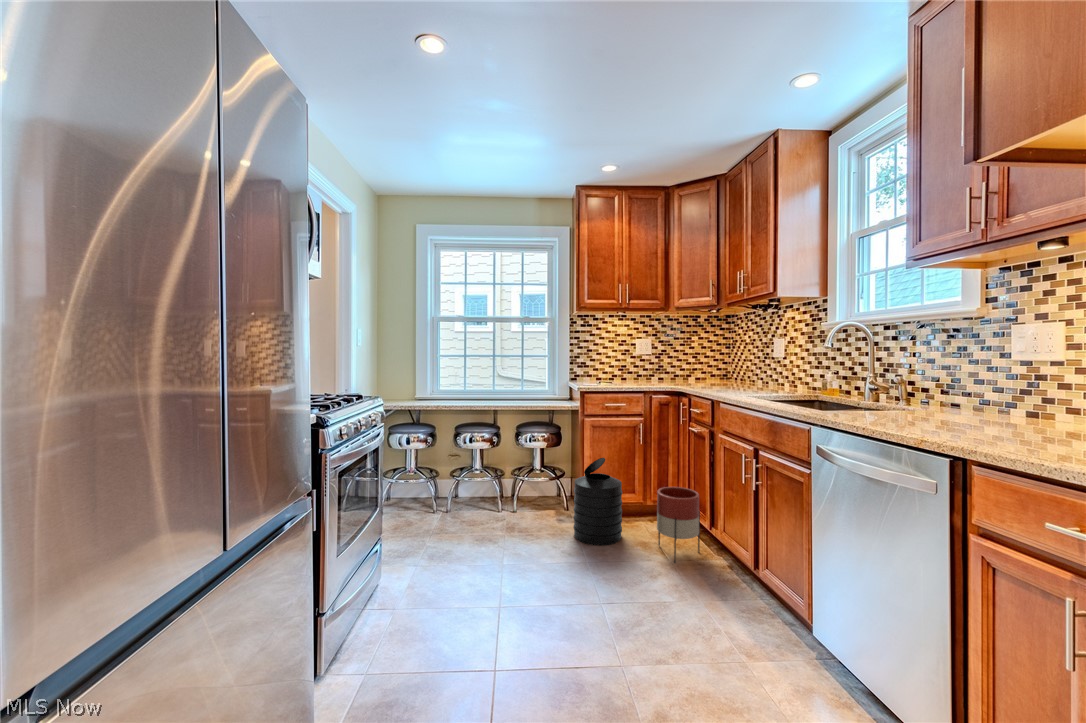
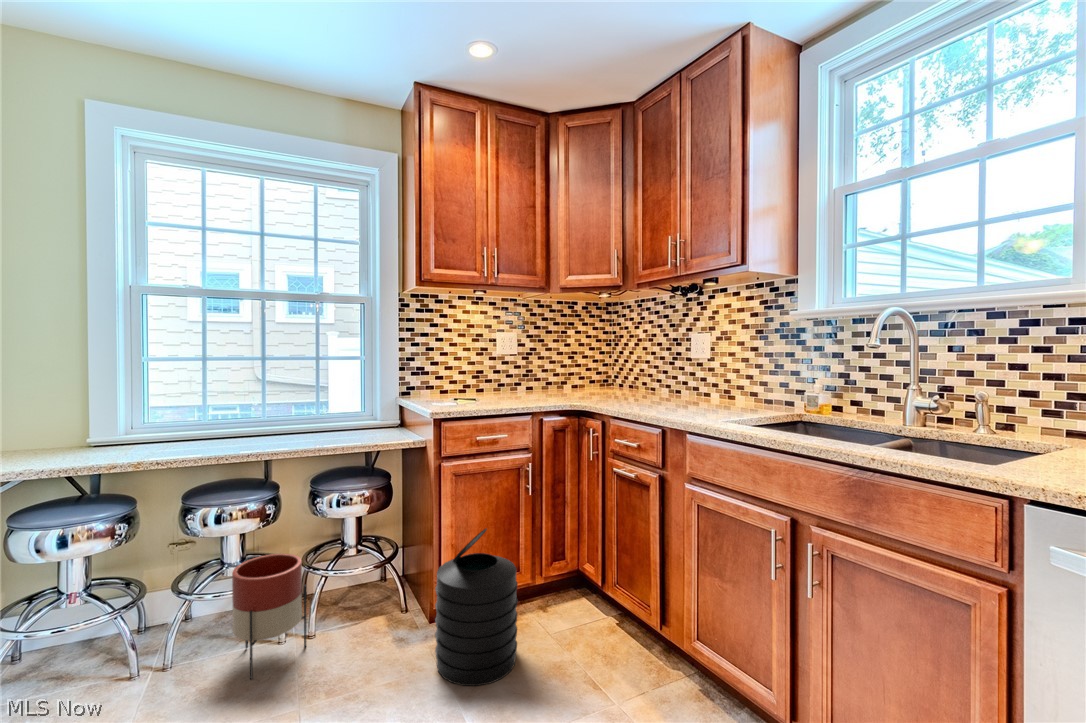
planter: present [657,487,700,562] -> present [232,554,306,679]

